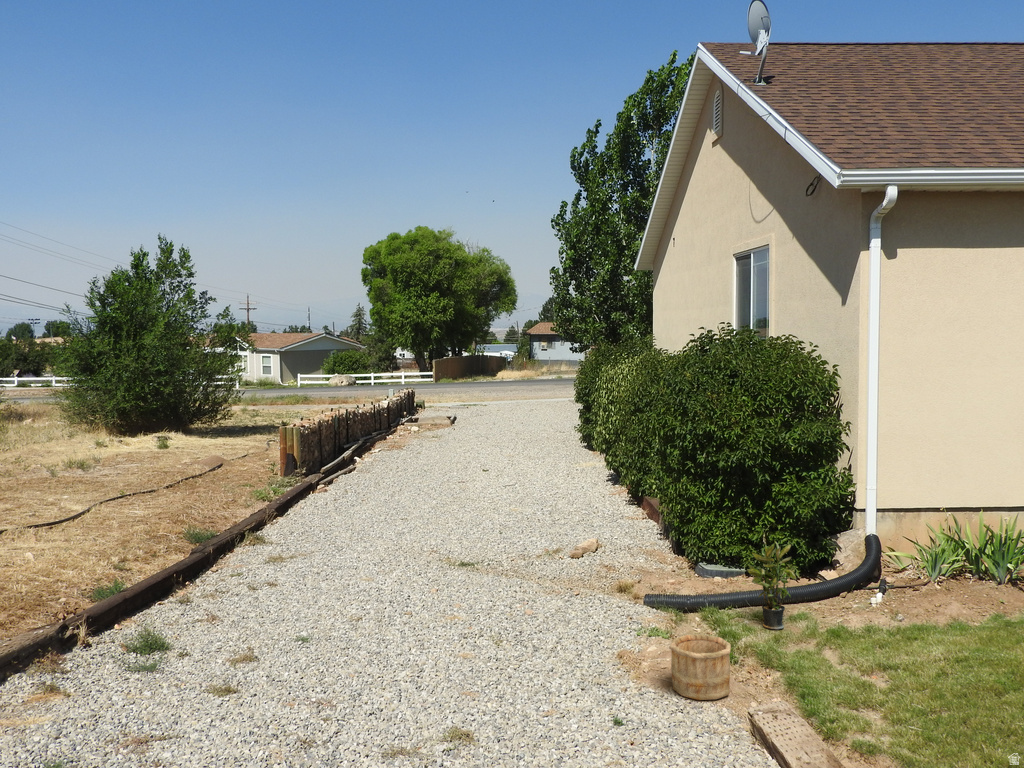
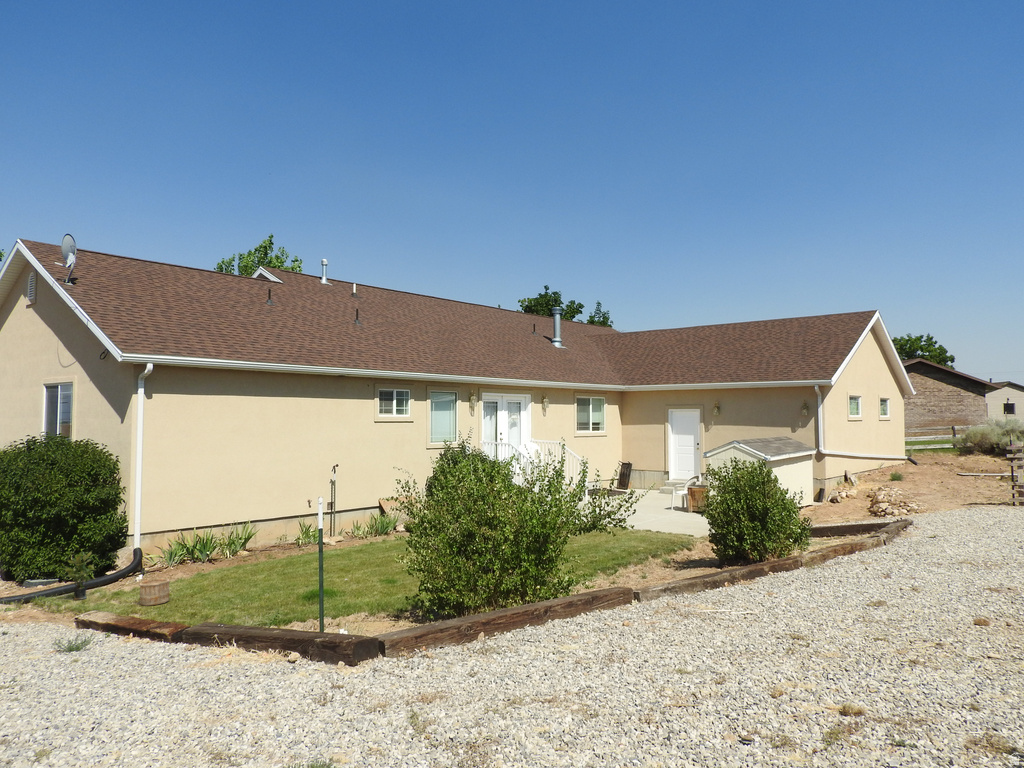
wooden bucket: present [669,635,731,700] -> present [139,578,170,606]

